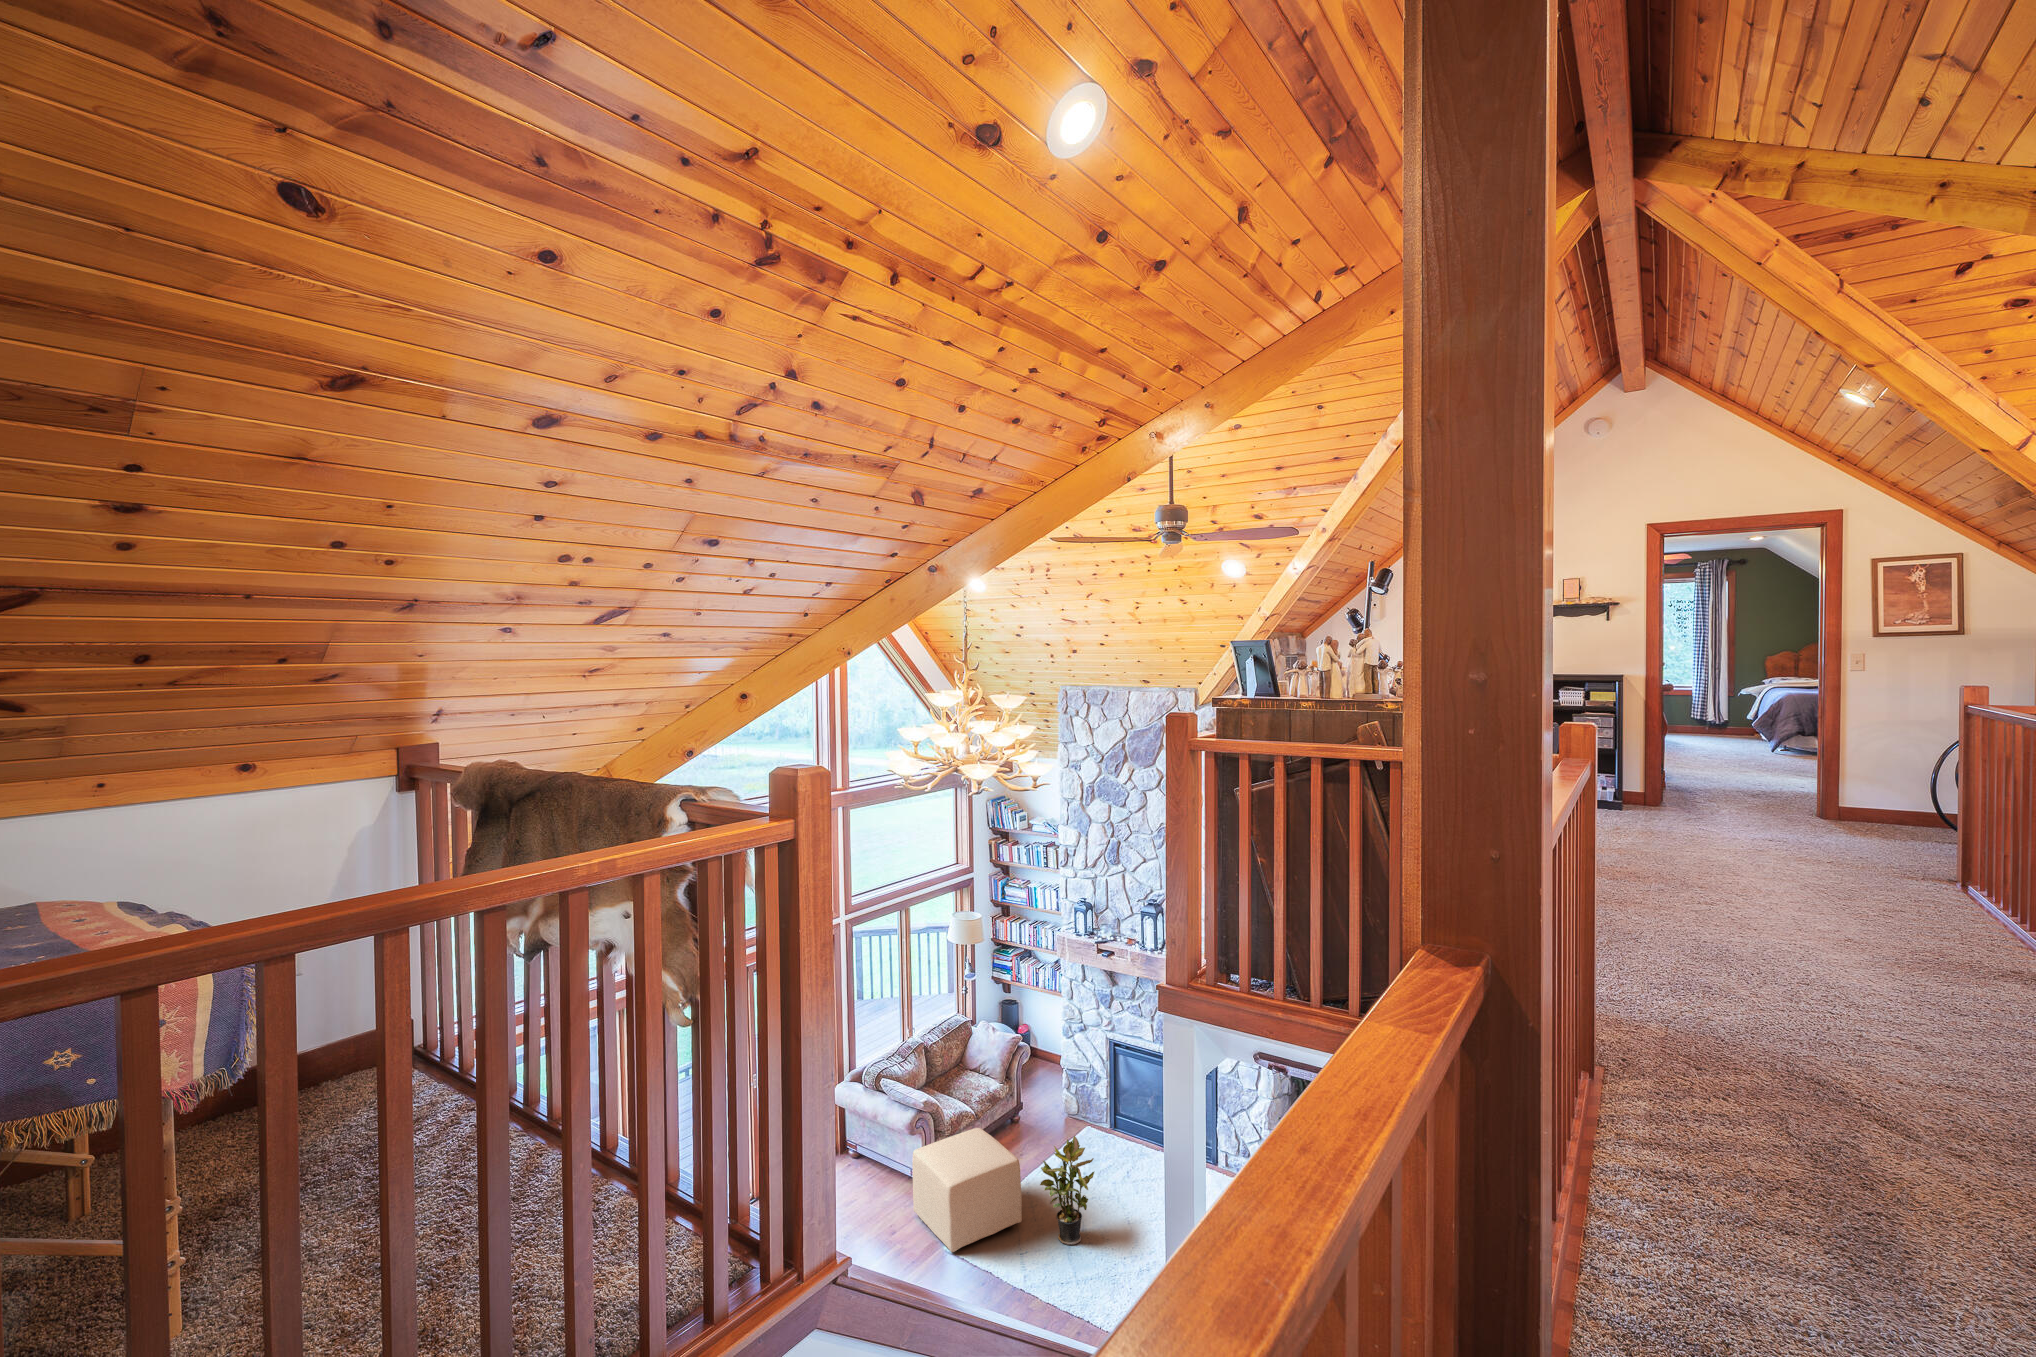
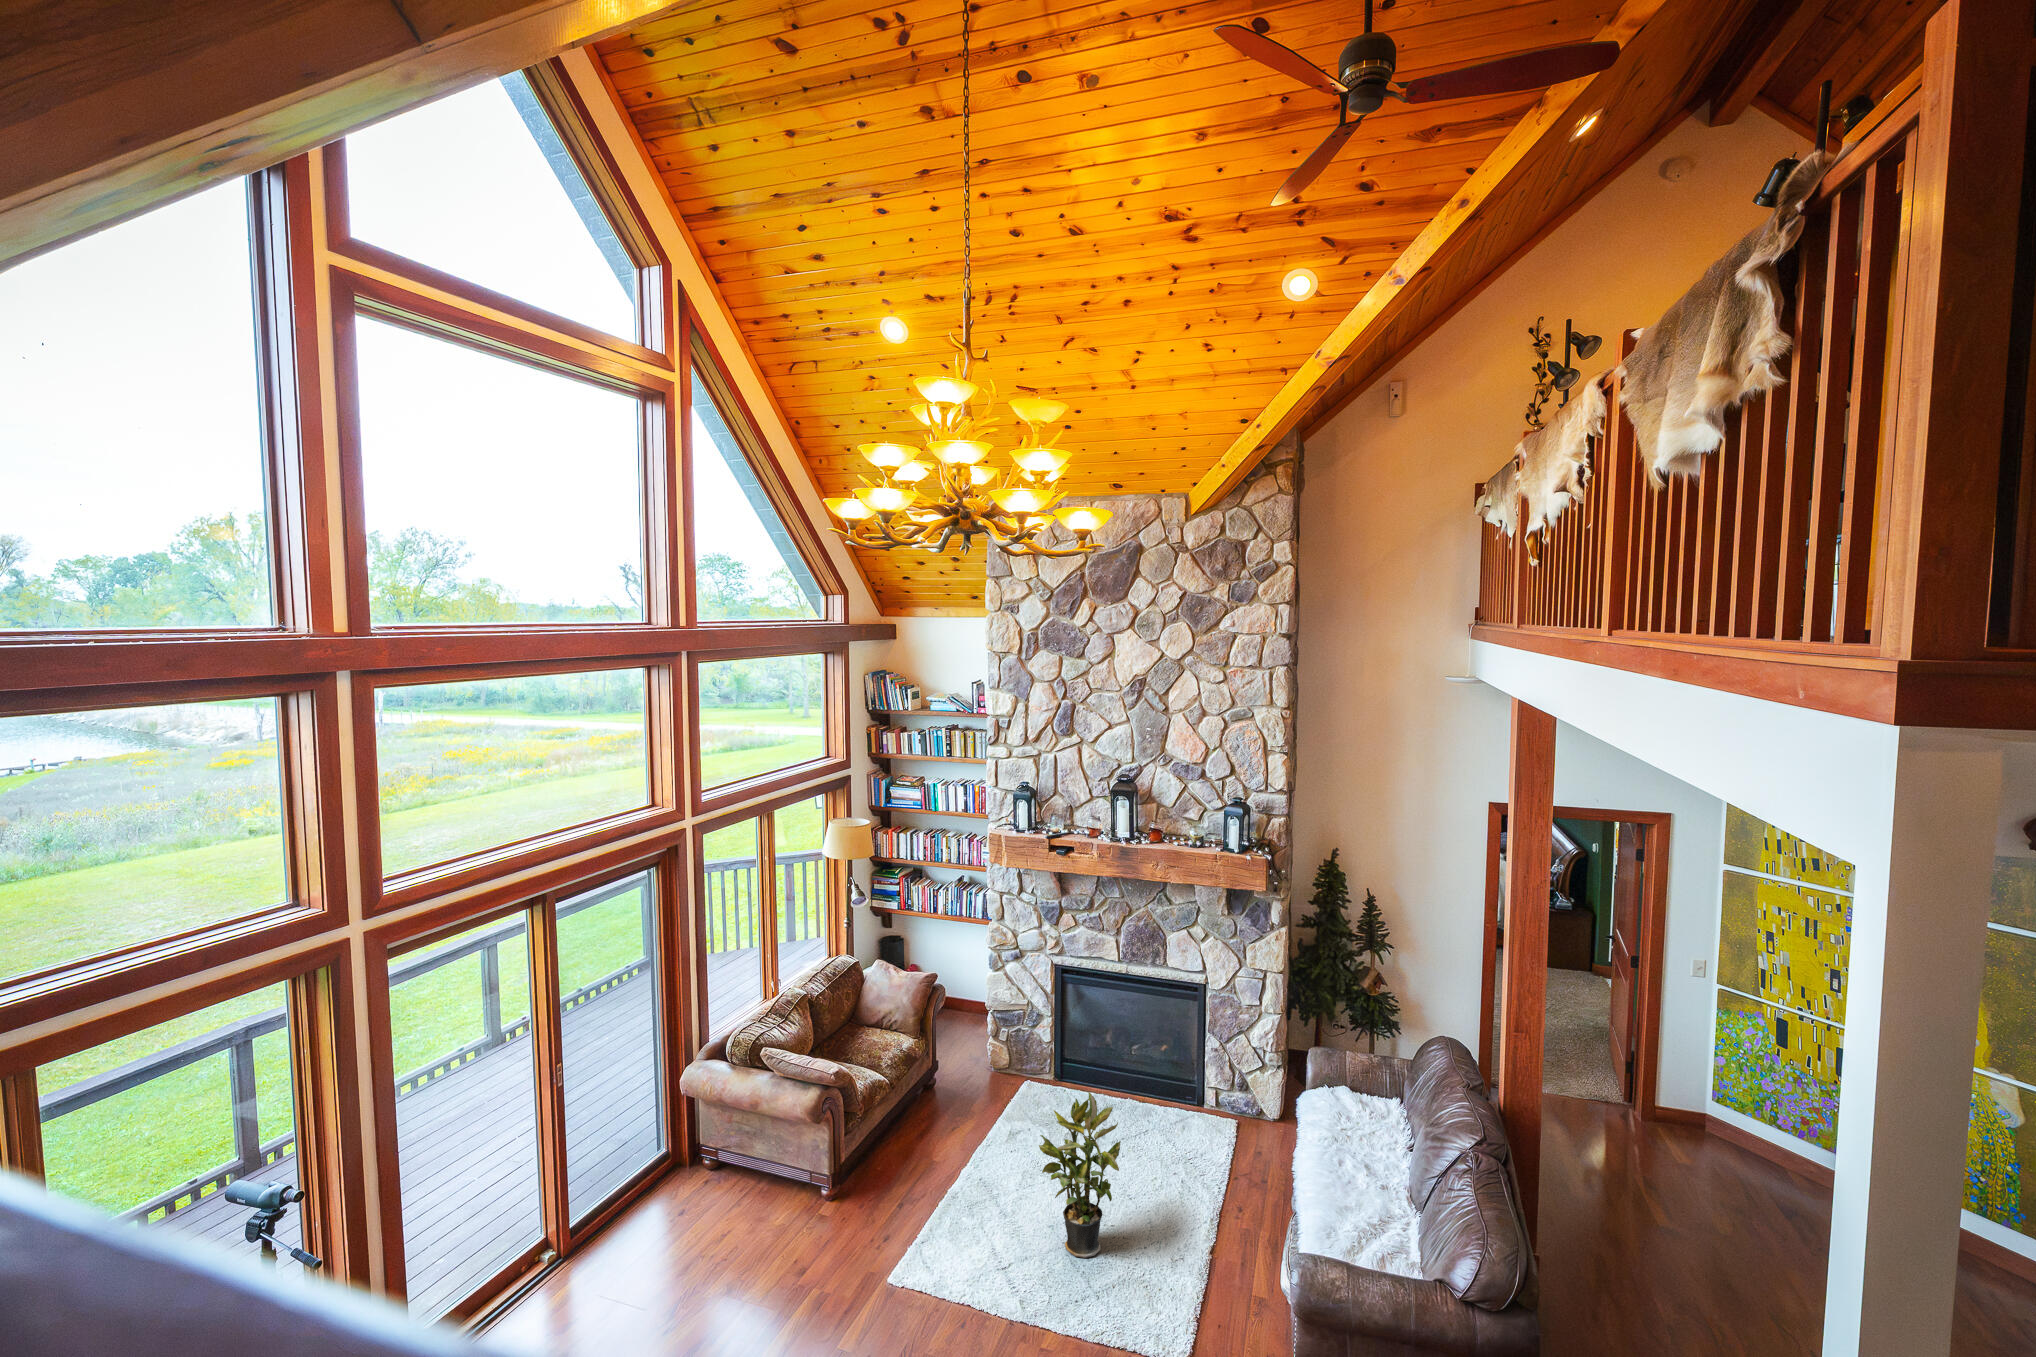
ottoman: present [912,1128,1022,1252] -> none [828,1099,1005,1301]

